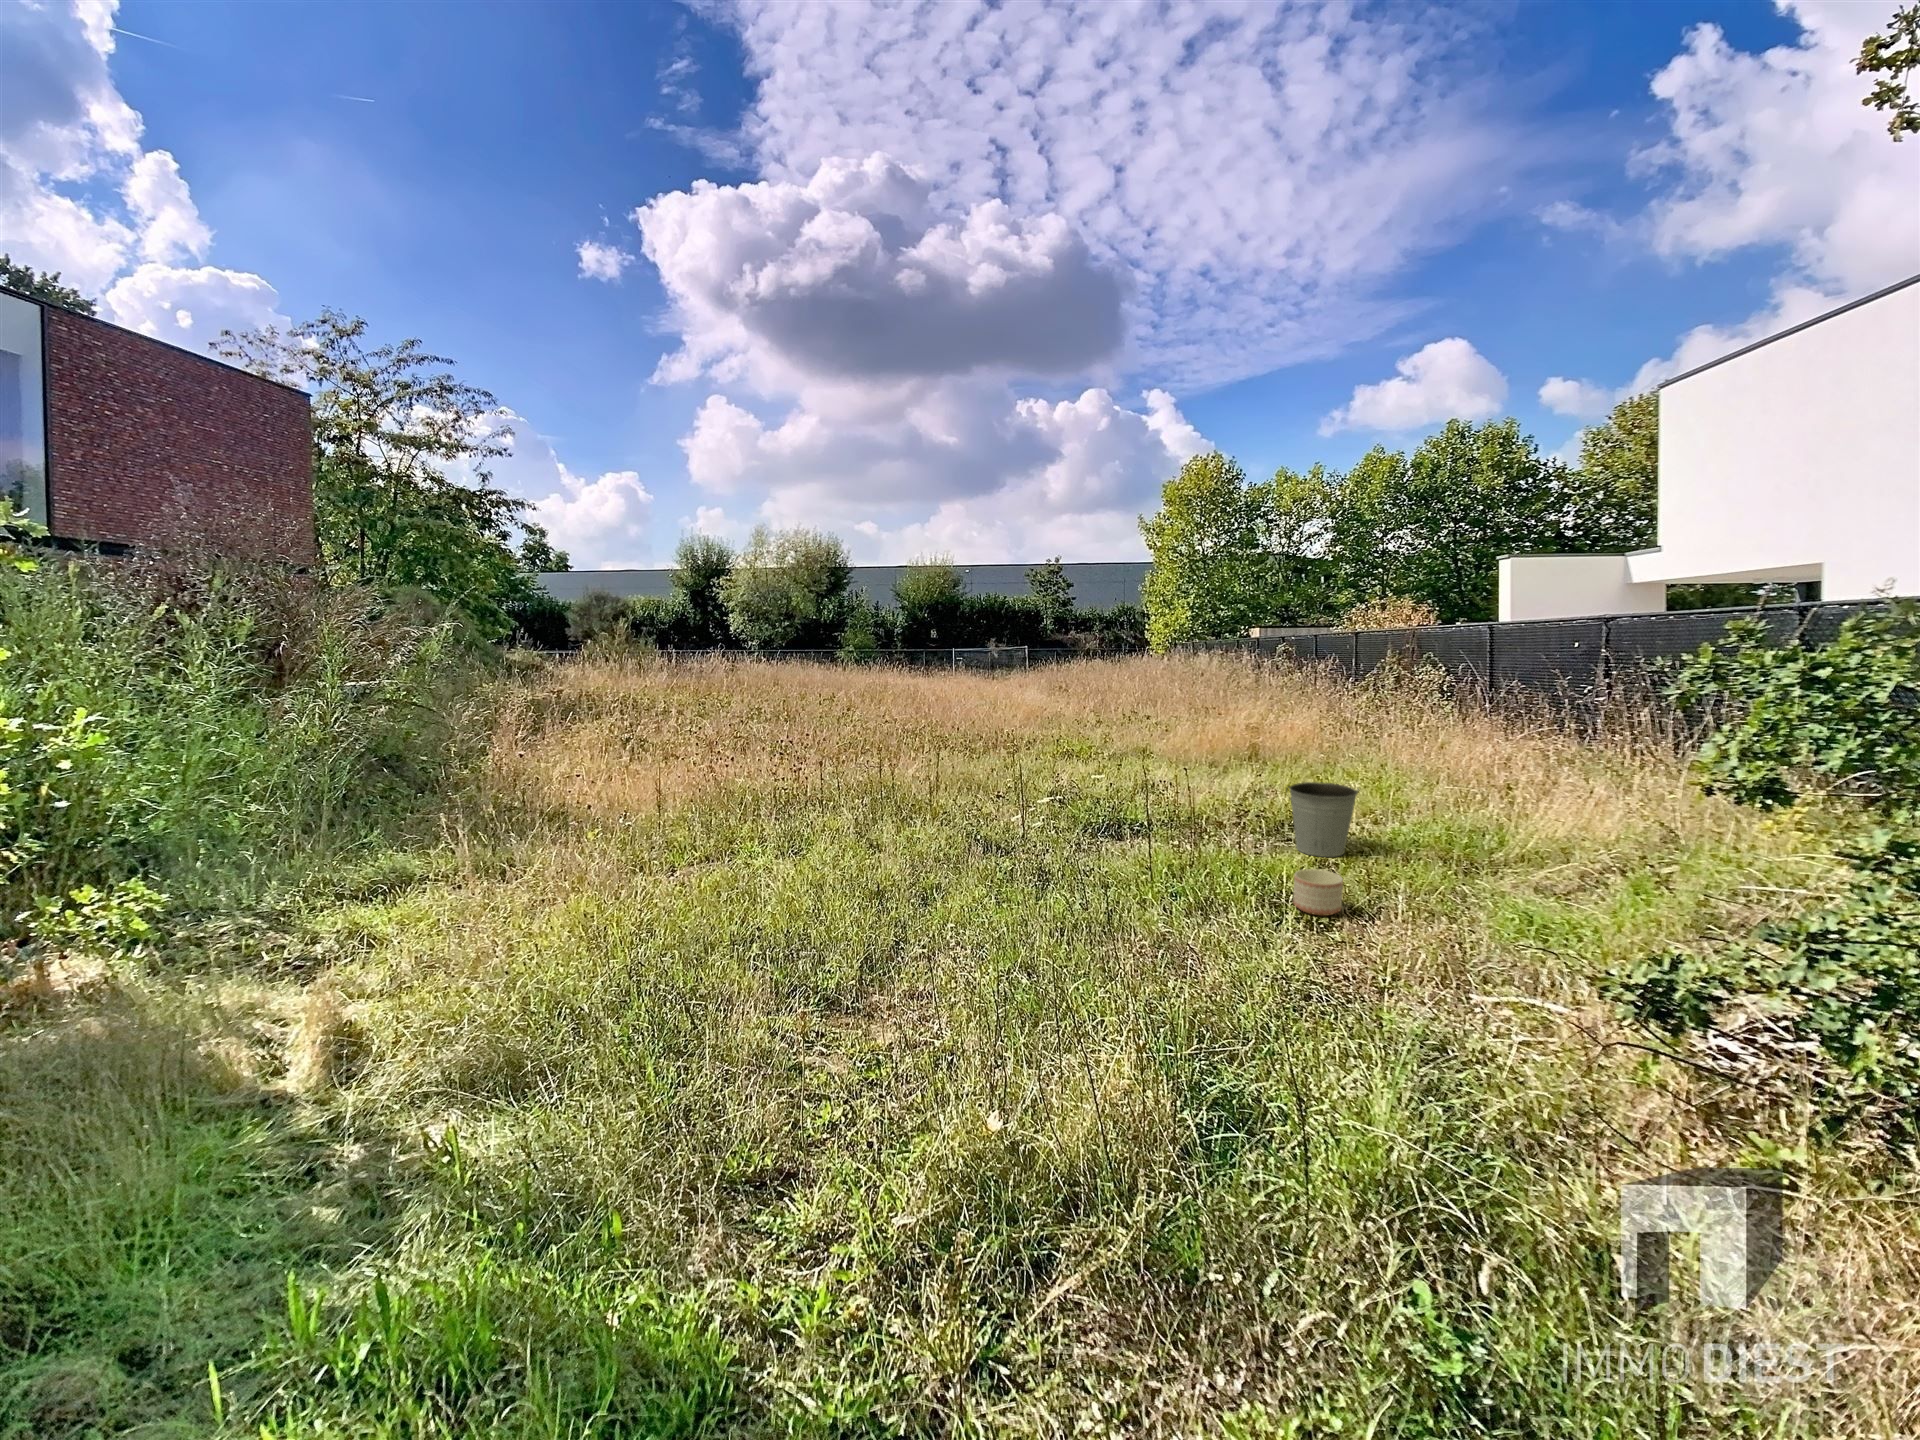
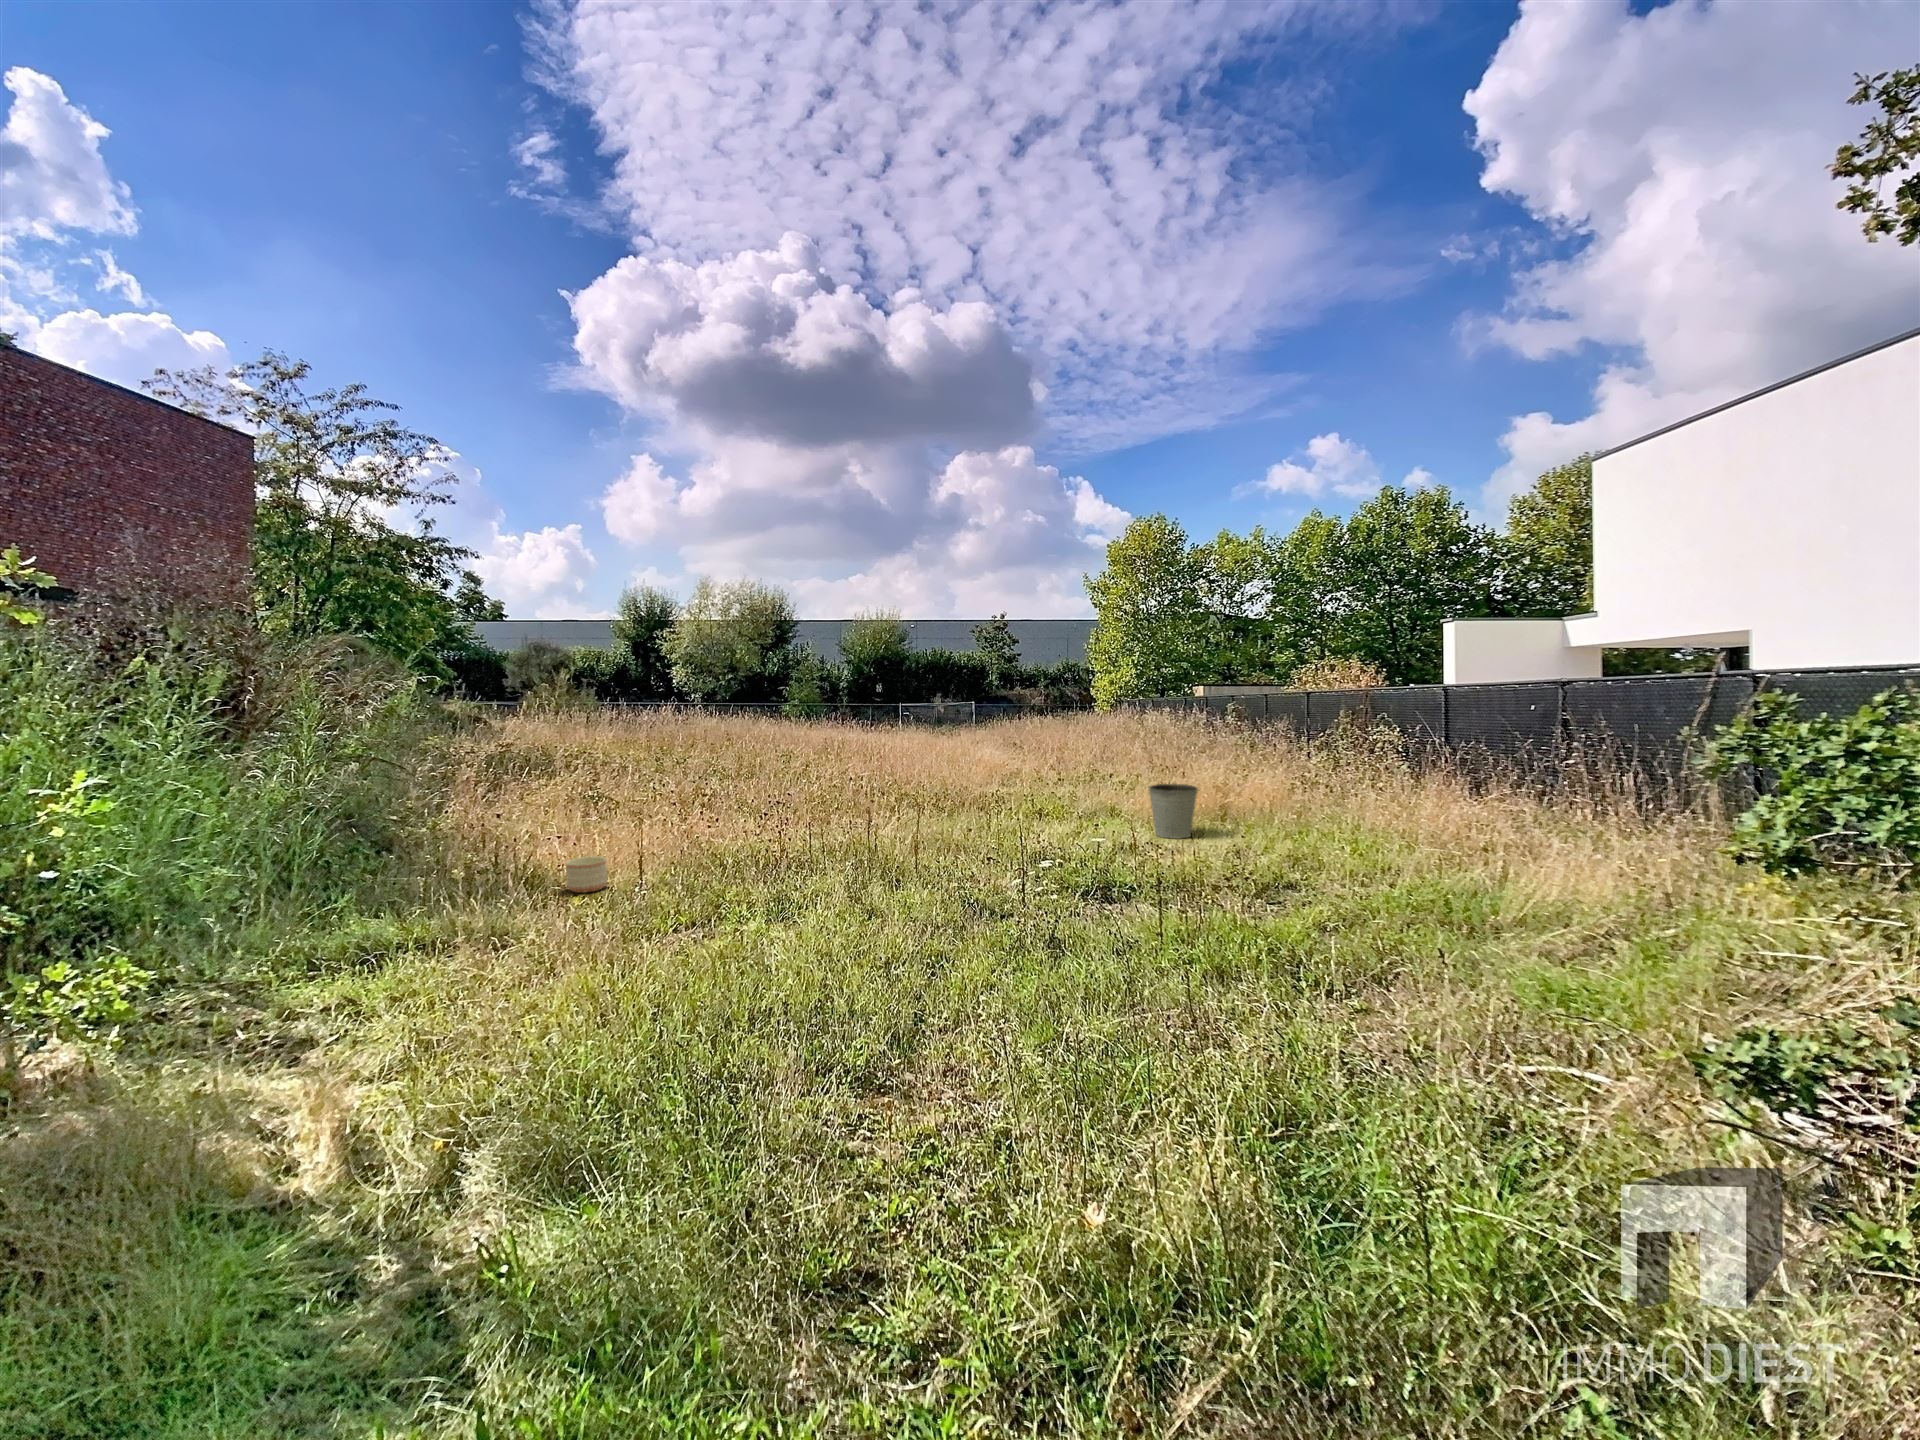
planter: present [1293,869,1343,916] -> present [566,856,607,893]

